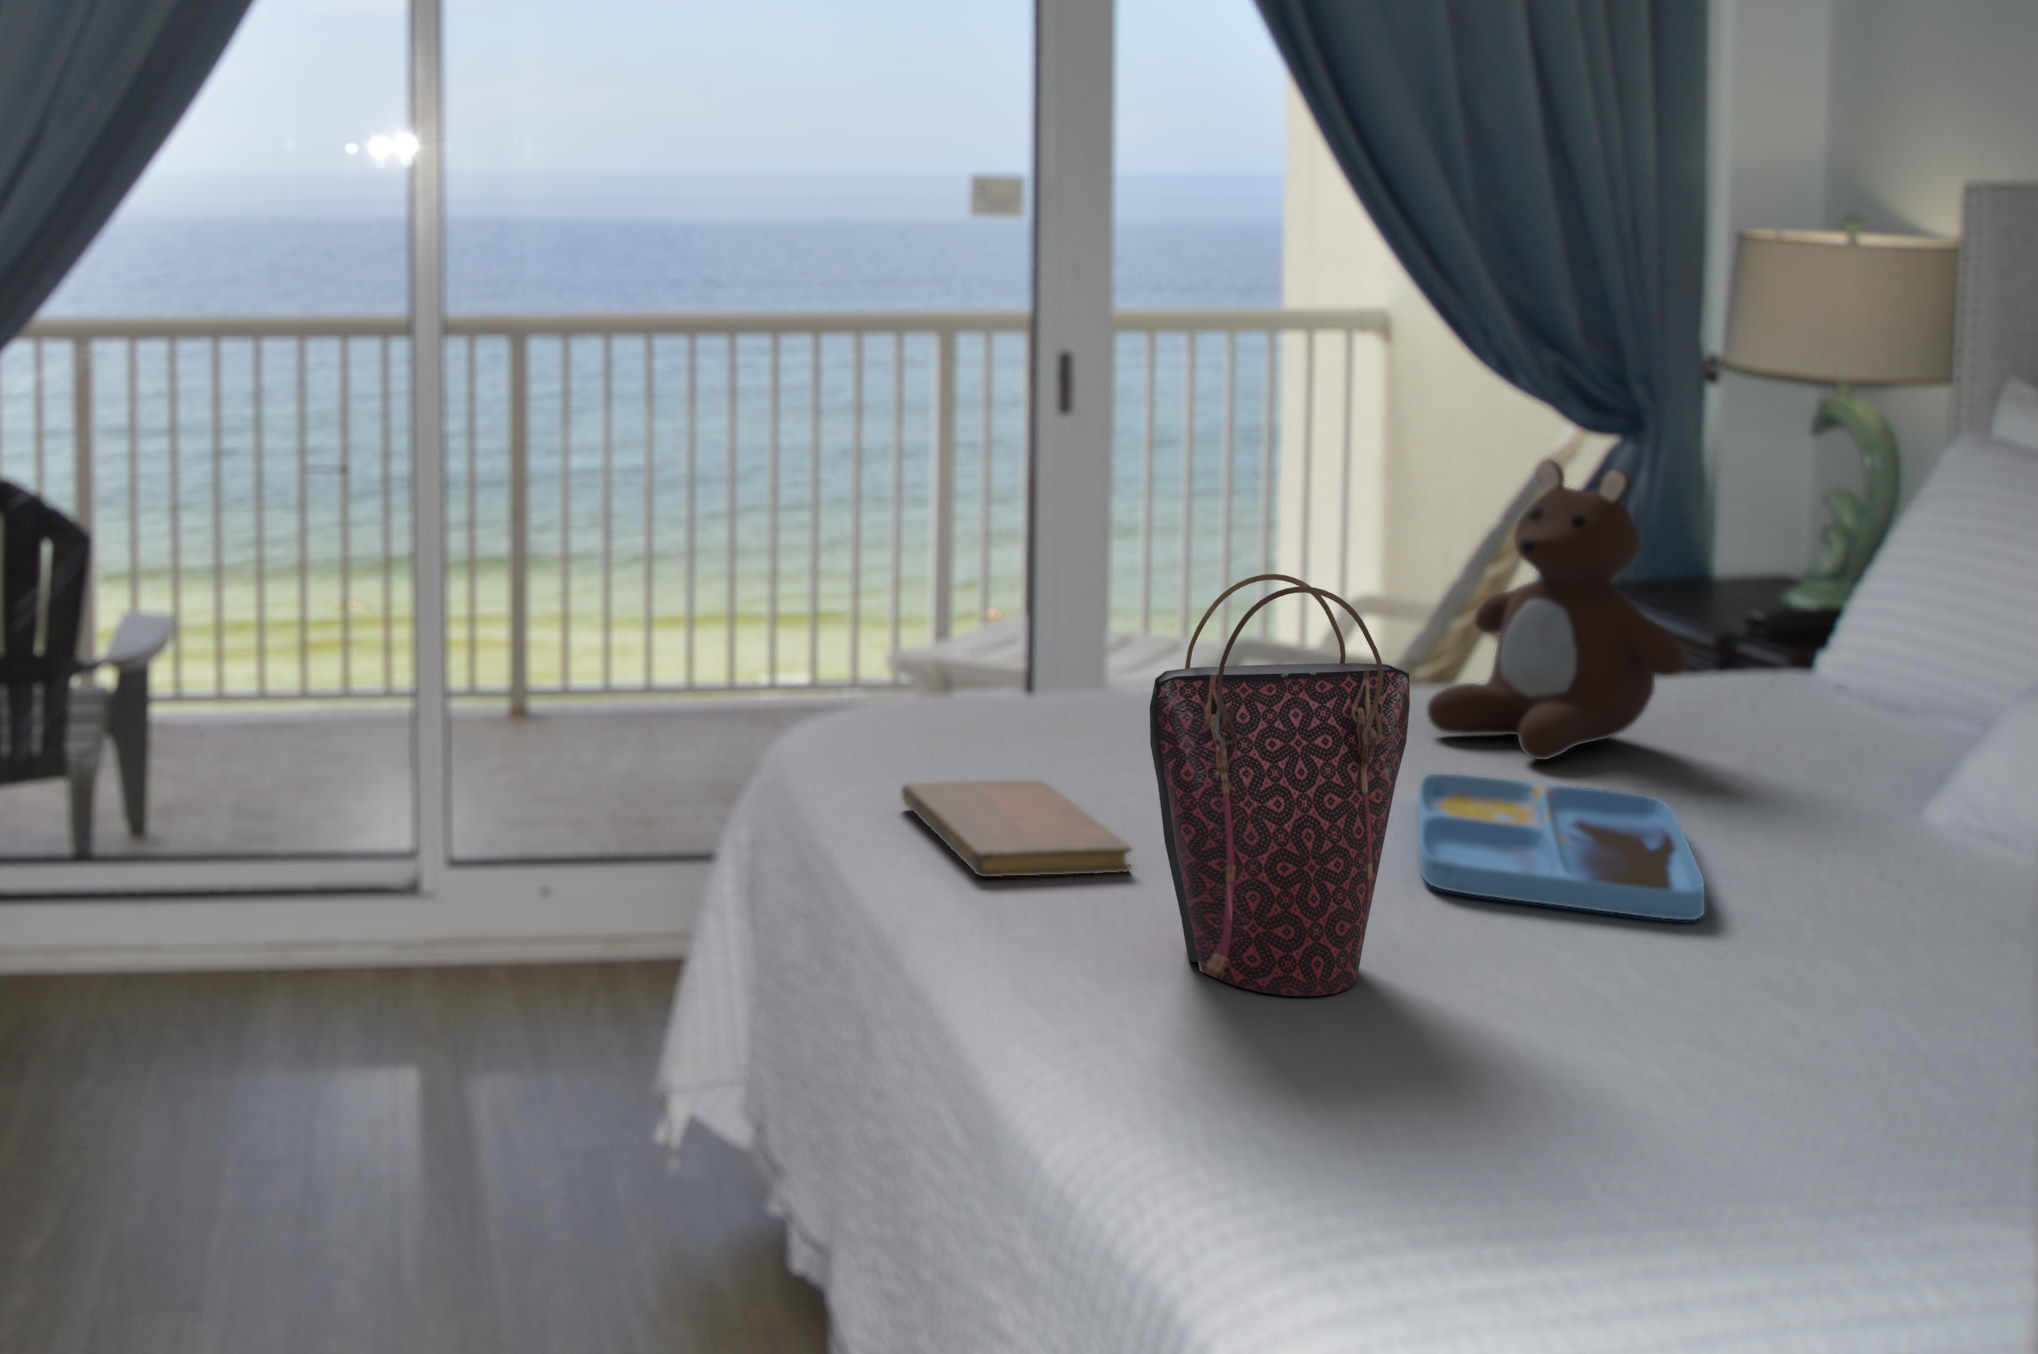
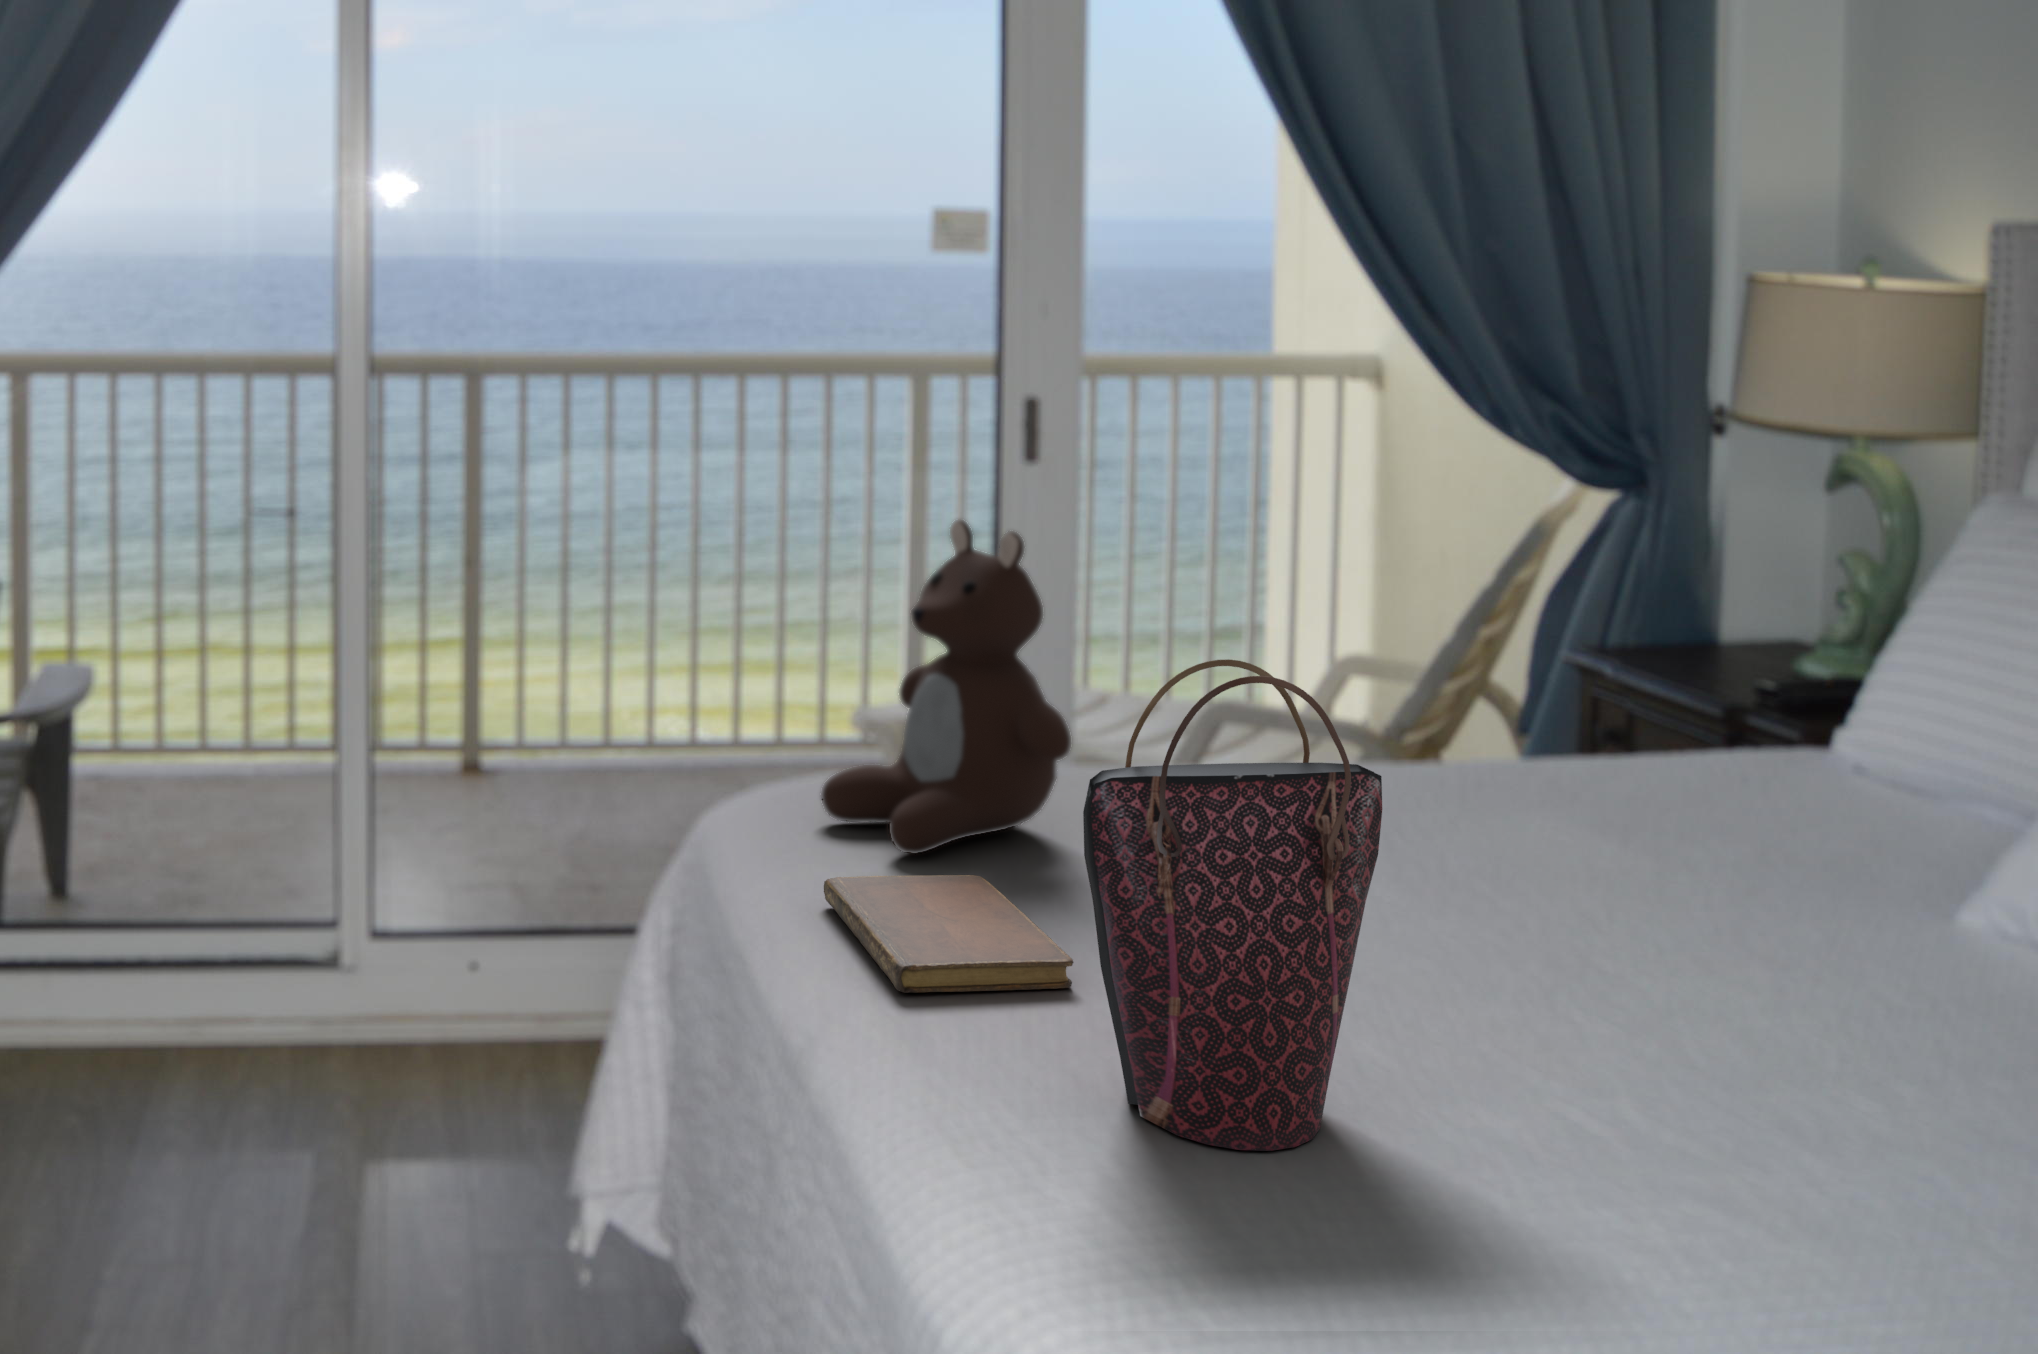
teddy bear: present [1427,460,1685,760] -> present [822,520,1071,853]
tray: present [1418,774,1705,920] -> none [1397,872,1720,1057]

